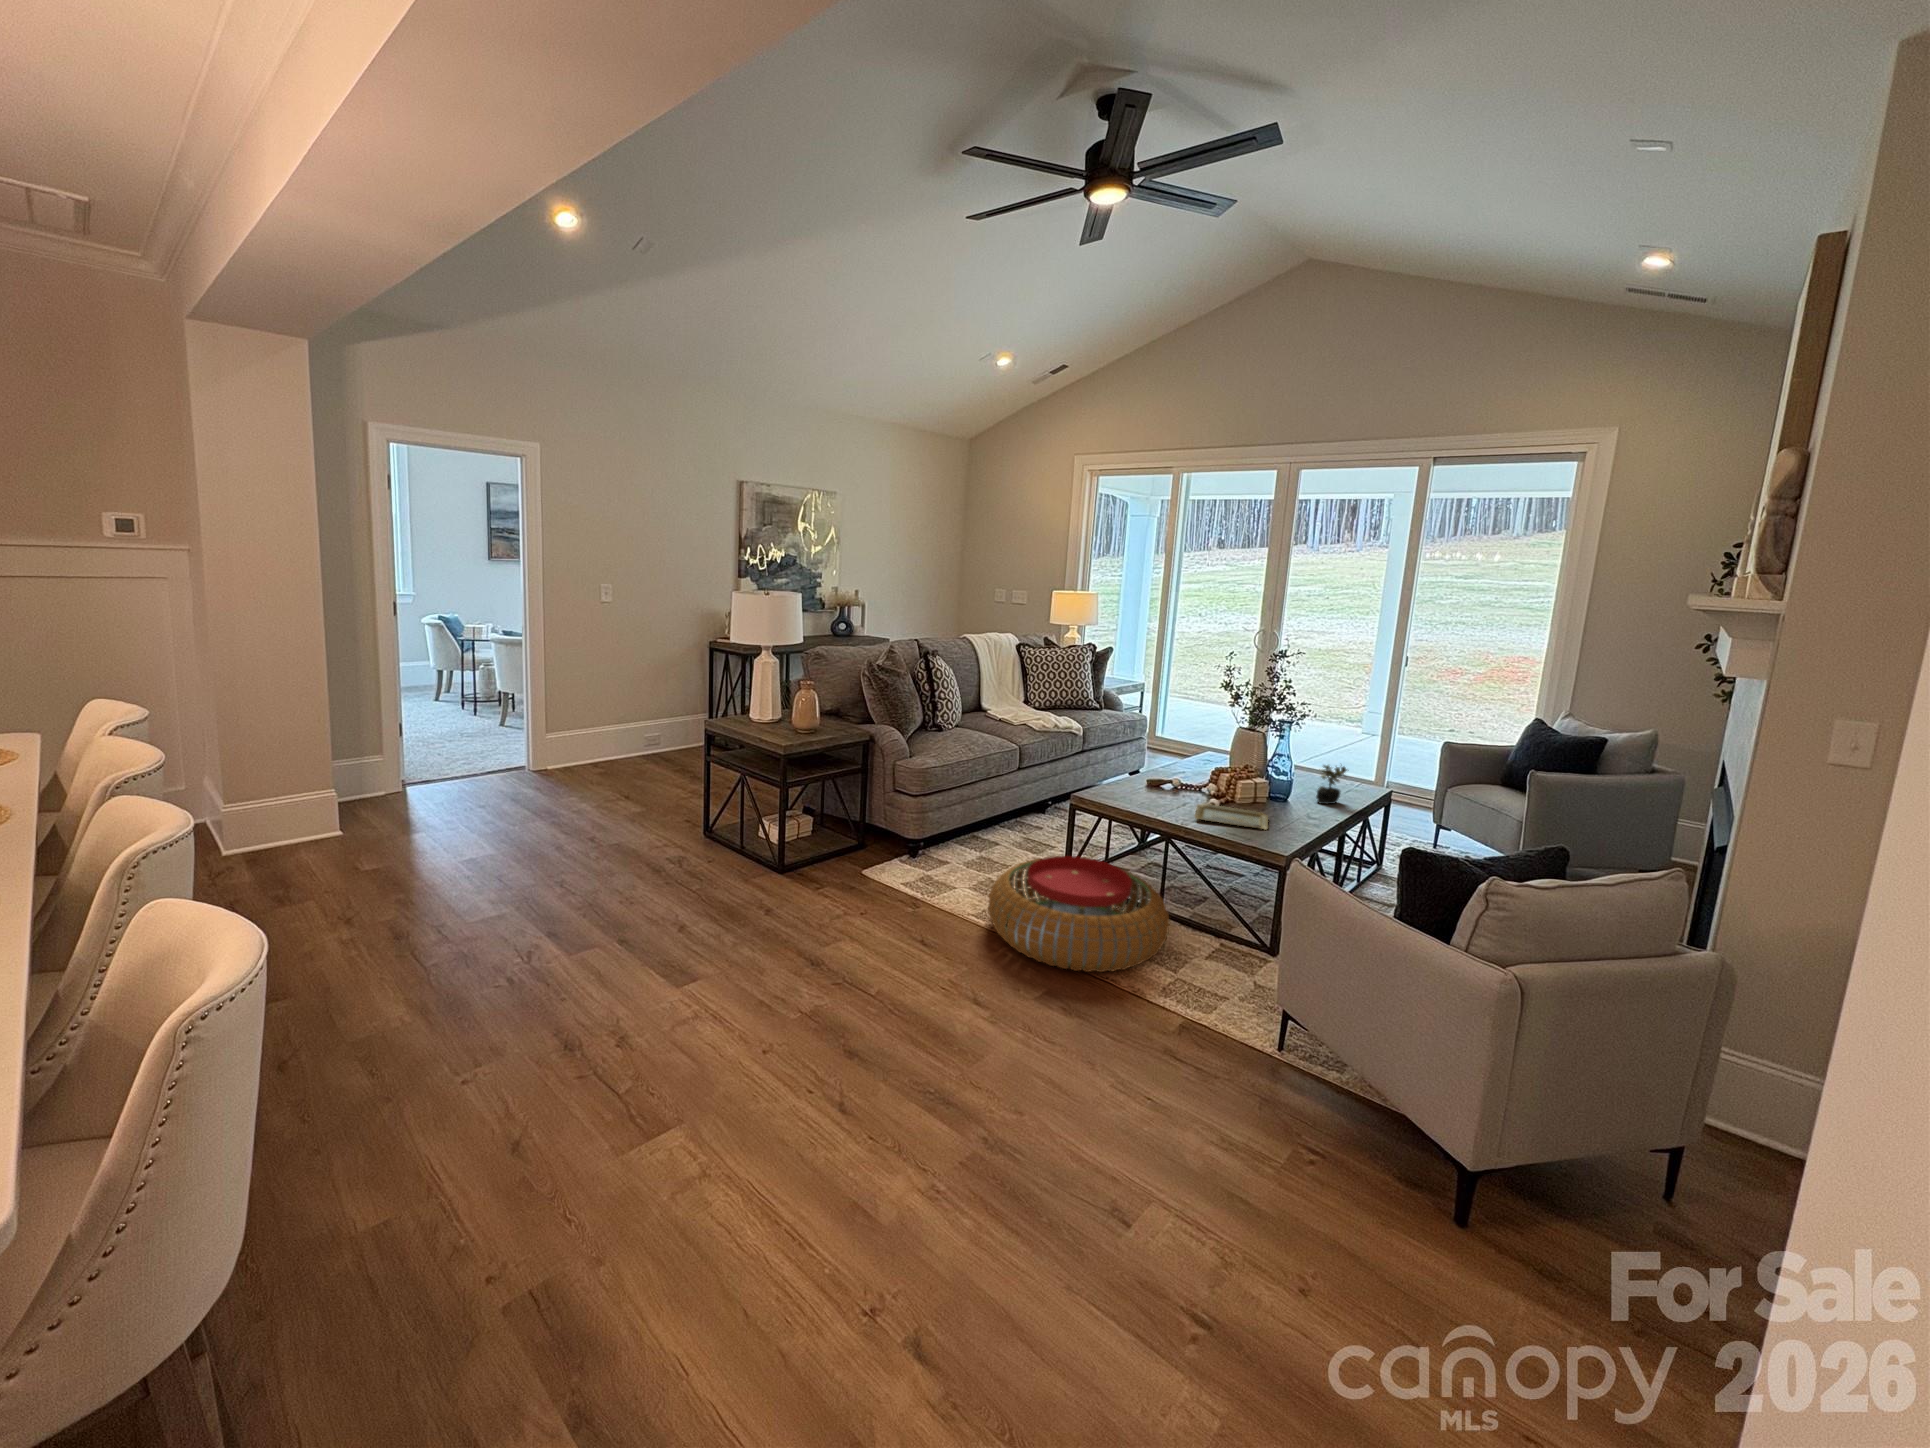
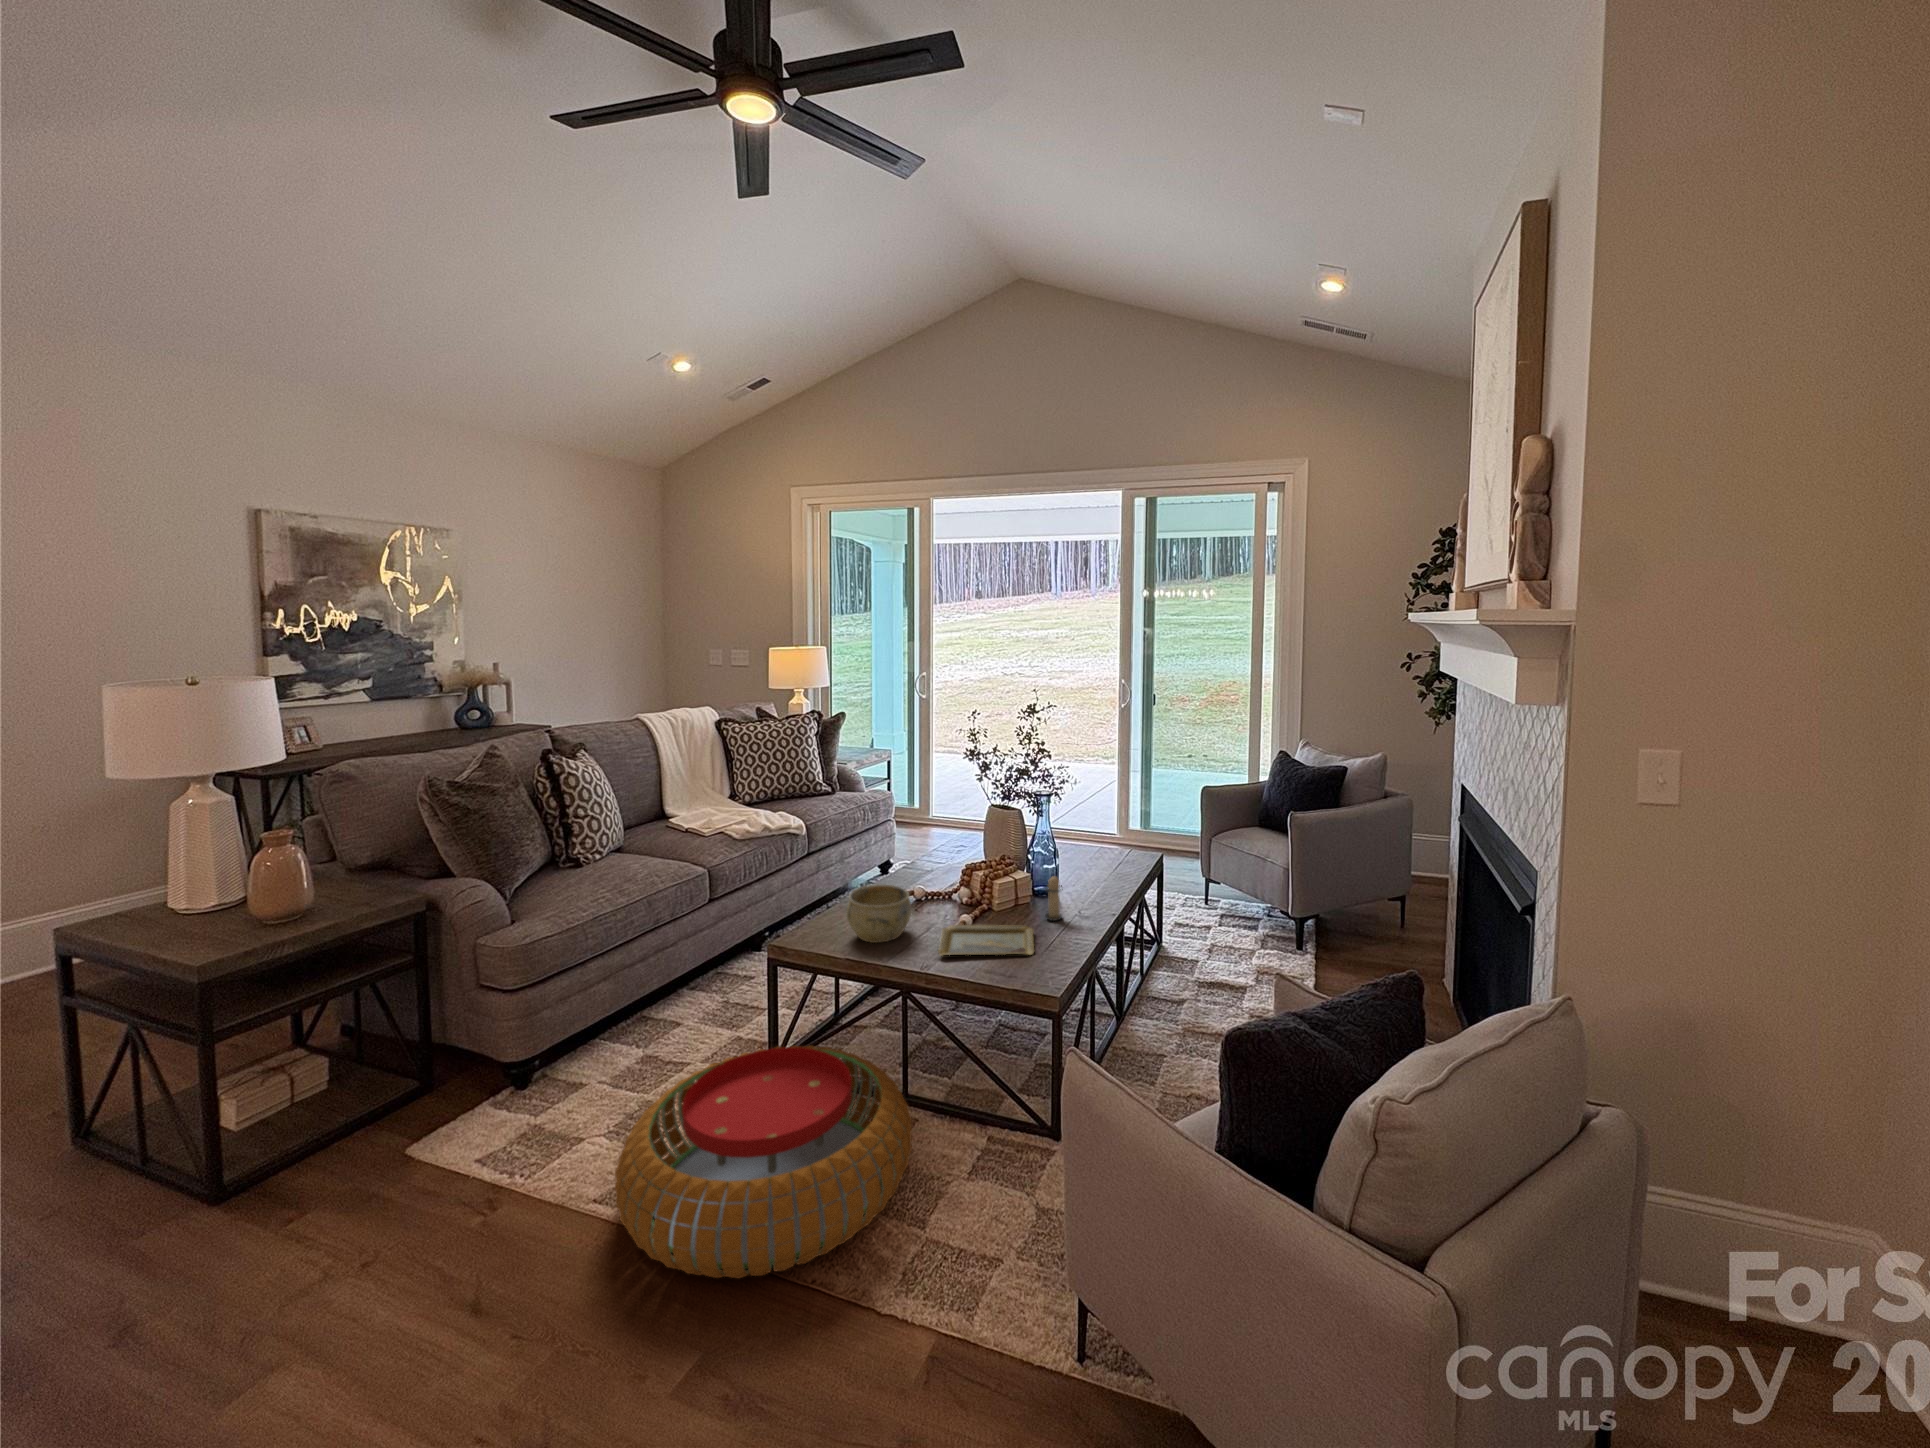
succulent plant: present [1316,765,1347,804] -> none [1087,838,1121,894]
ceramic bowl: none [1127,768,1174,807] -> present [847,884,911,943]
candle: none [1276,779,1297,815] -> present [1045,876,1063,921]

